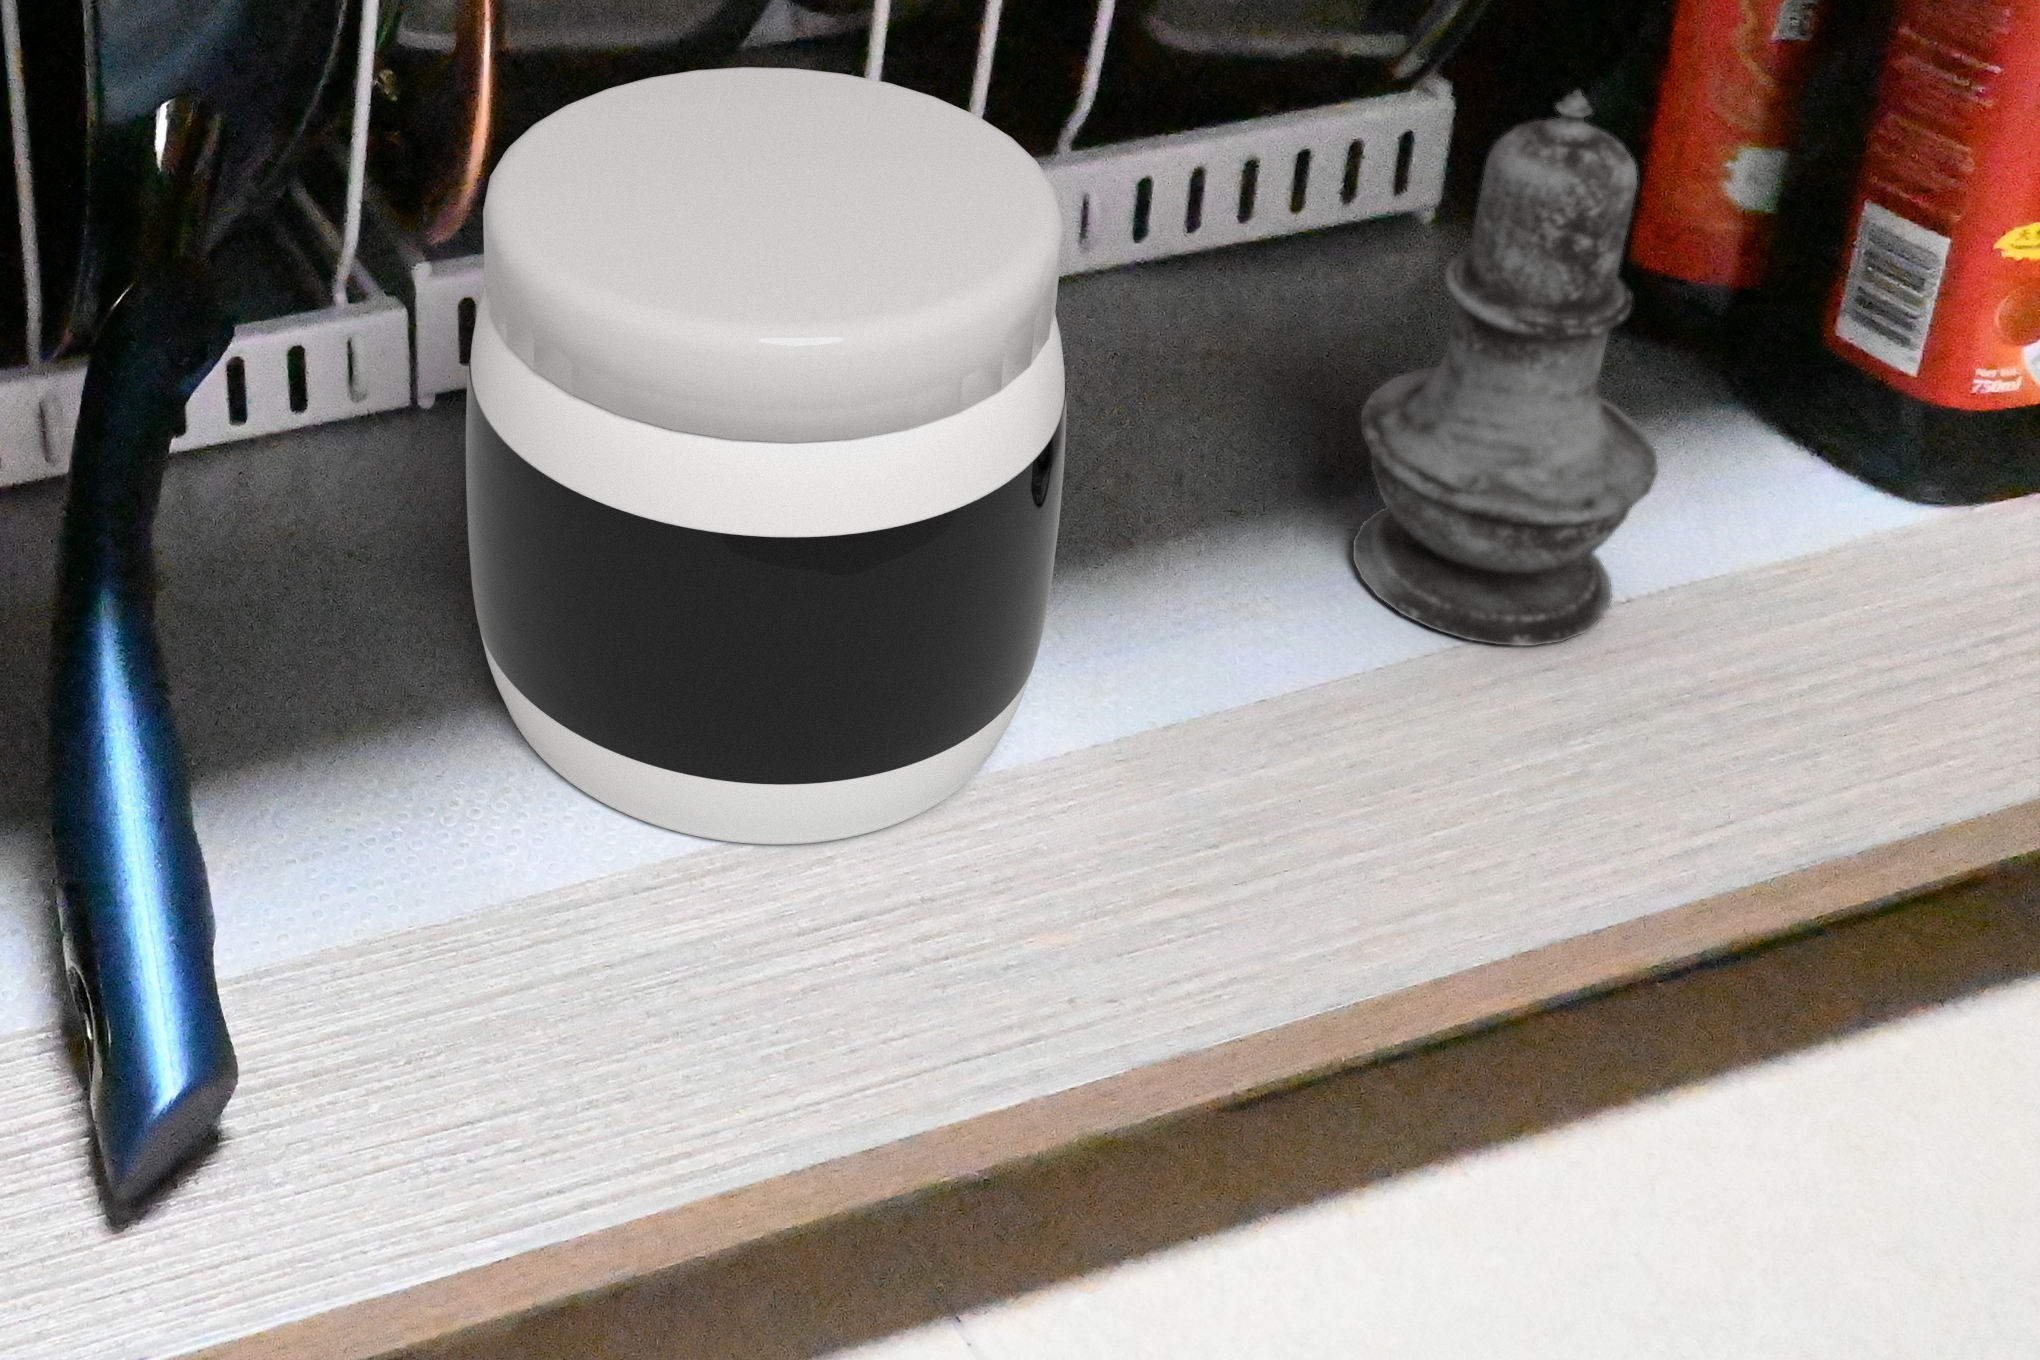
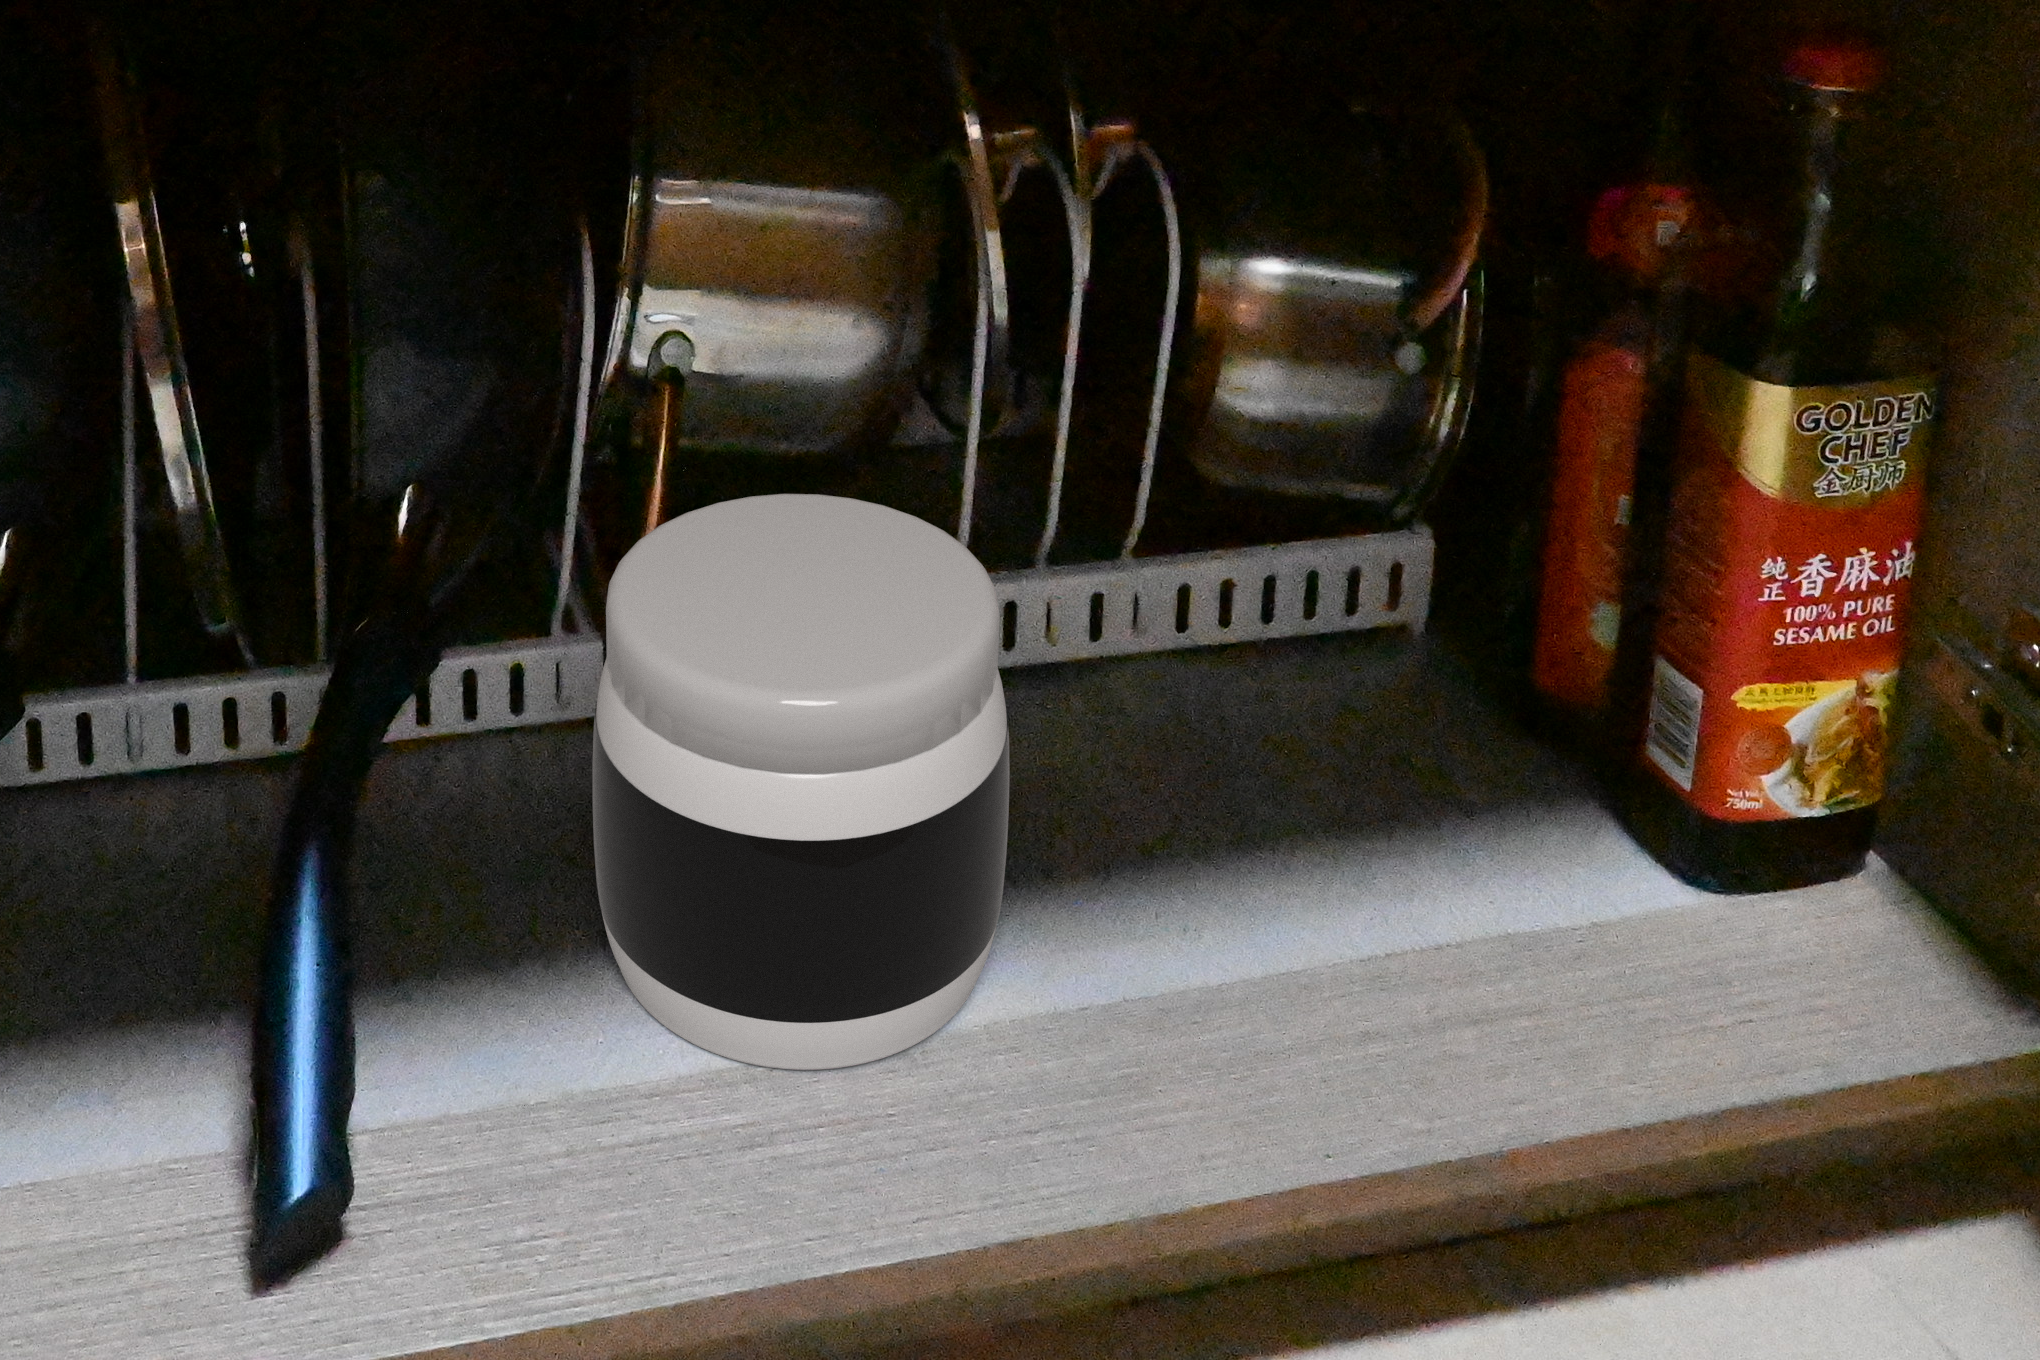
salt shaker: present [1353,90,1658,646] -> none [1265,562,1470,973]

